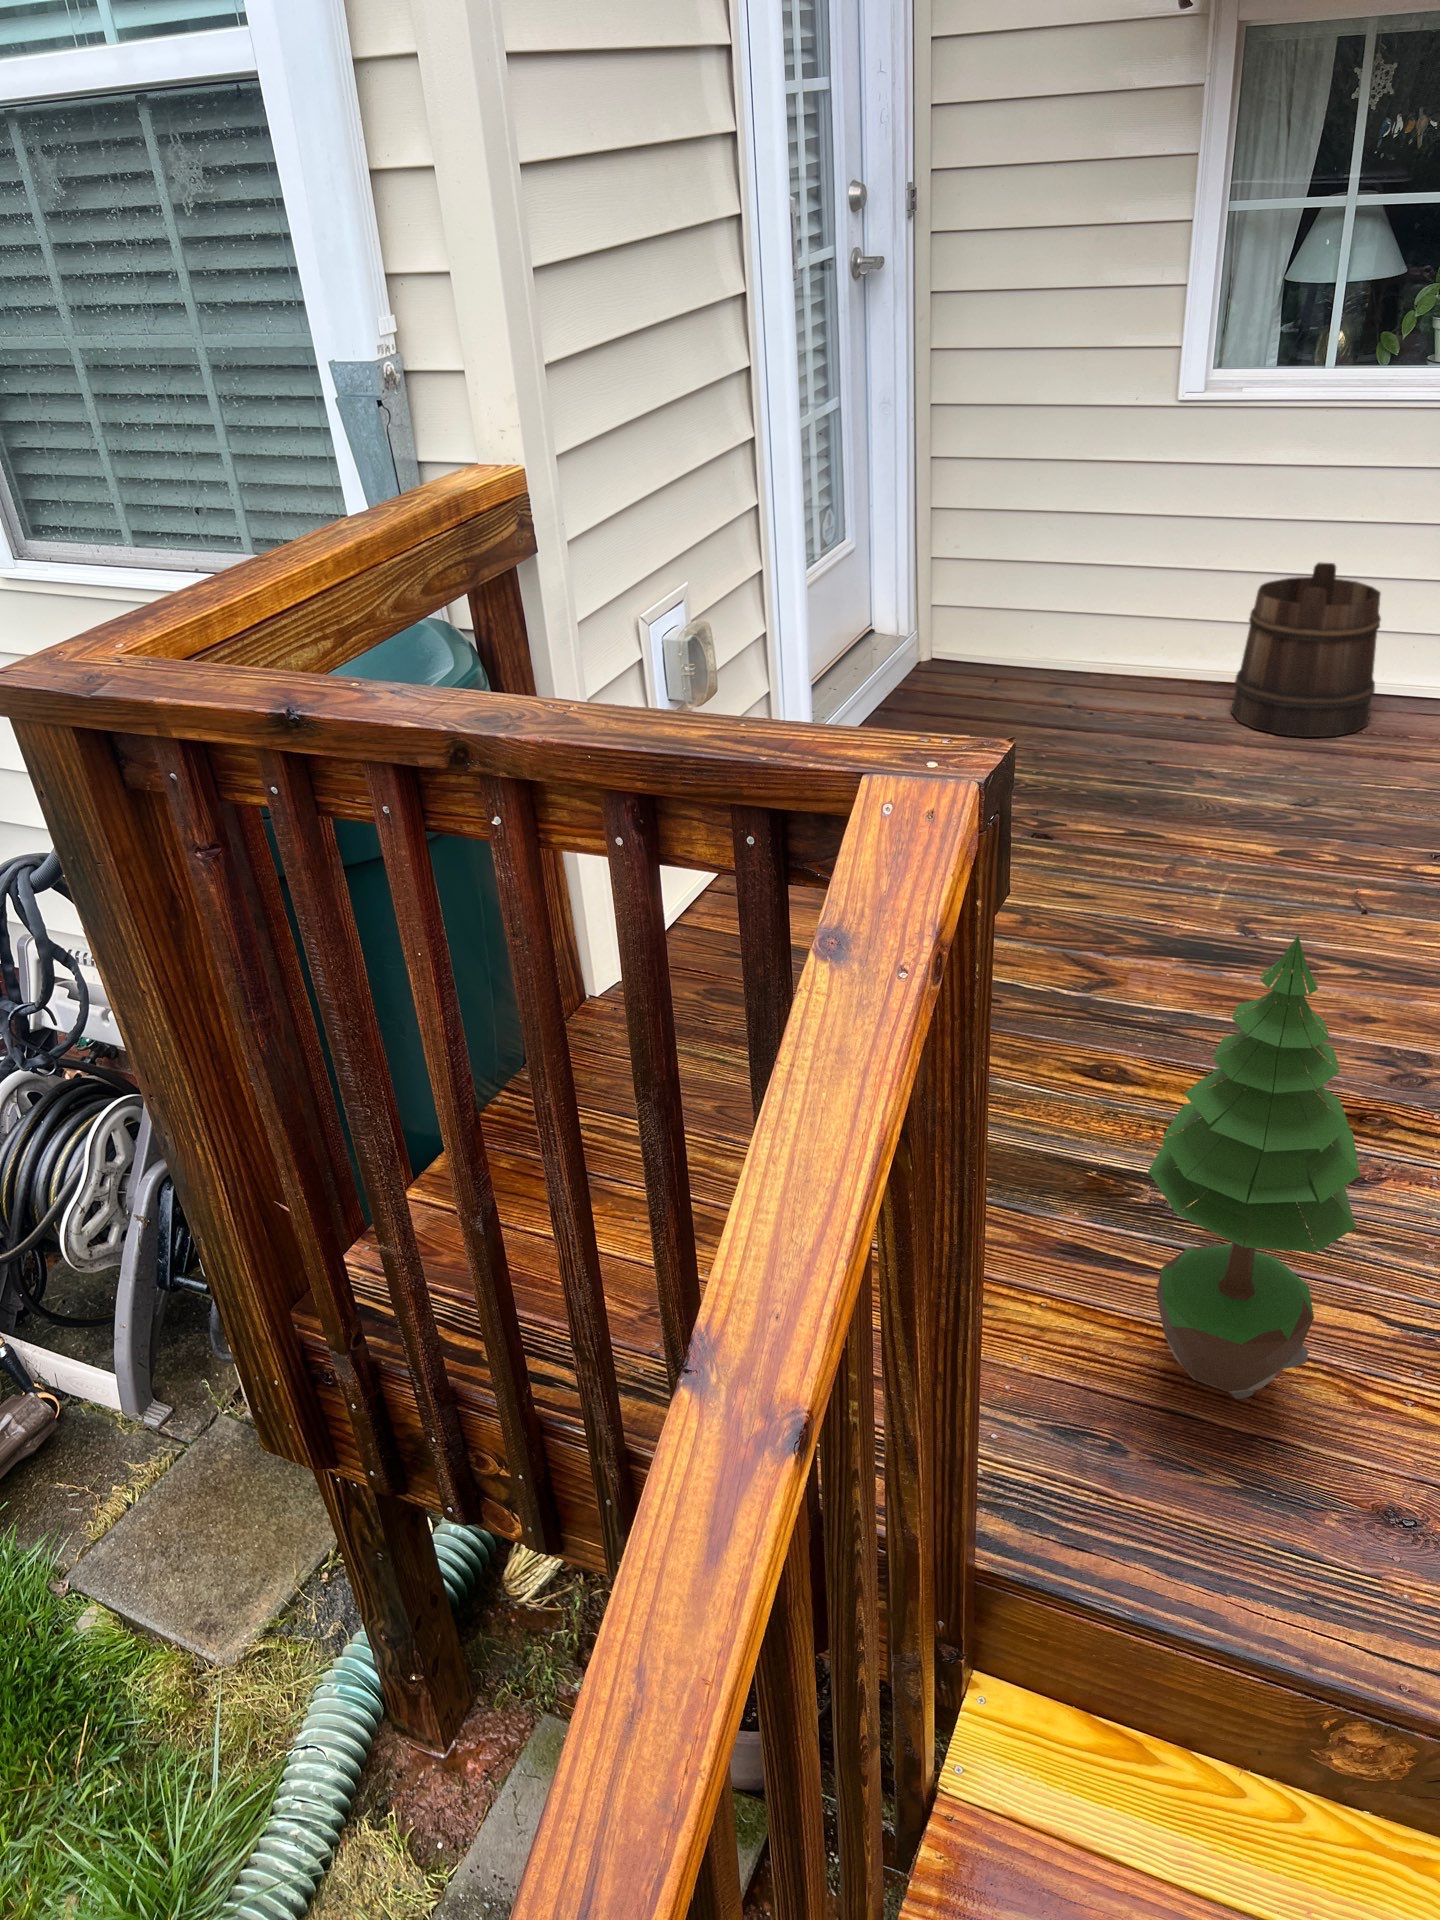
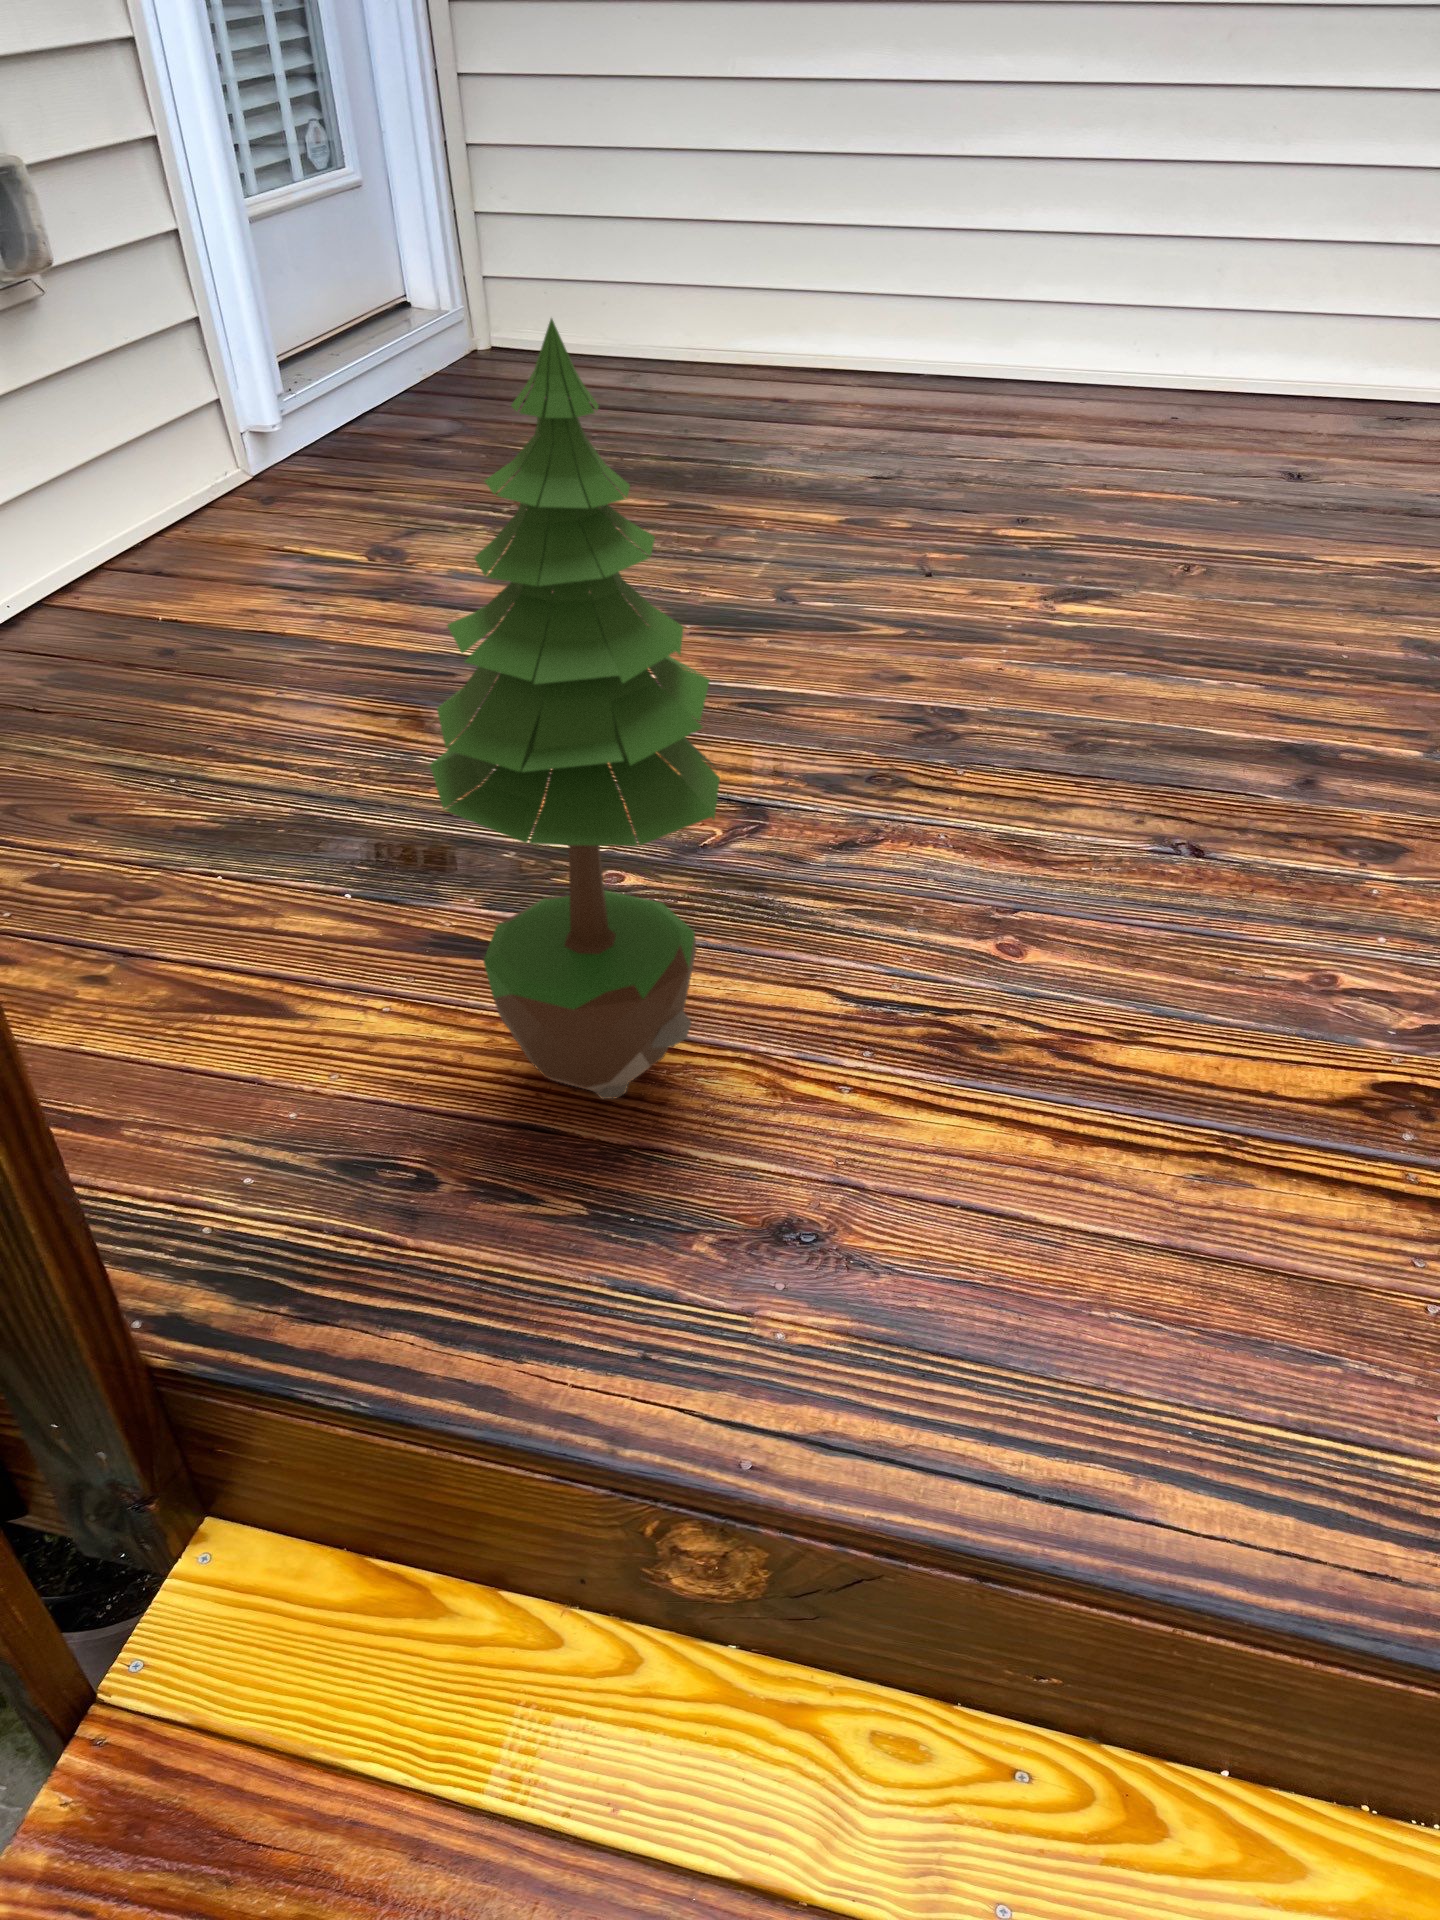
bucket: present [1231,562,1381,737] -> none [821,211,975,418]

